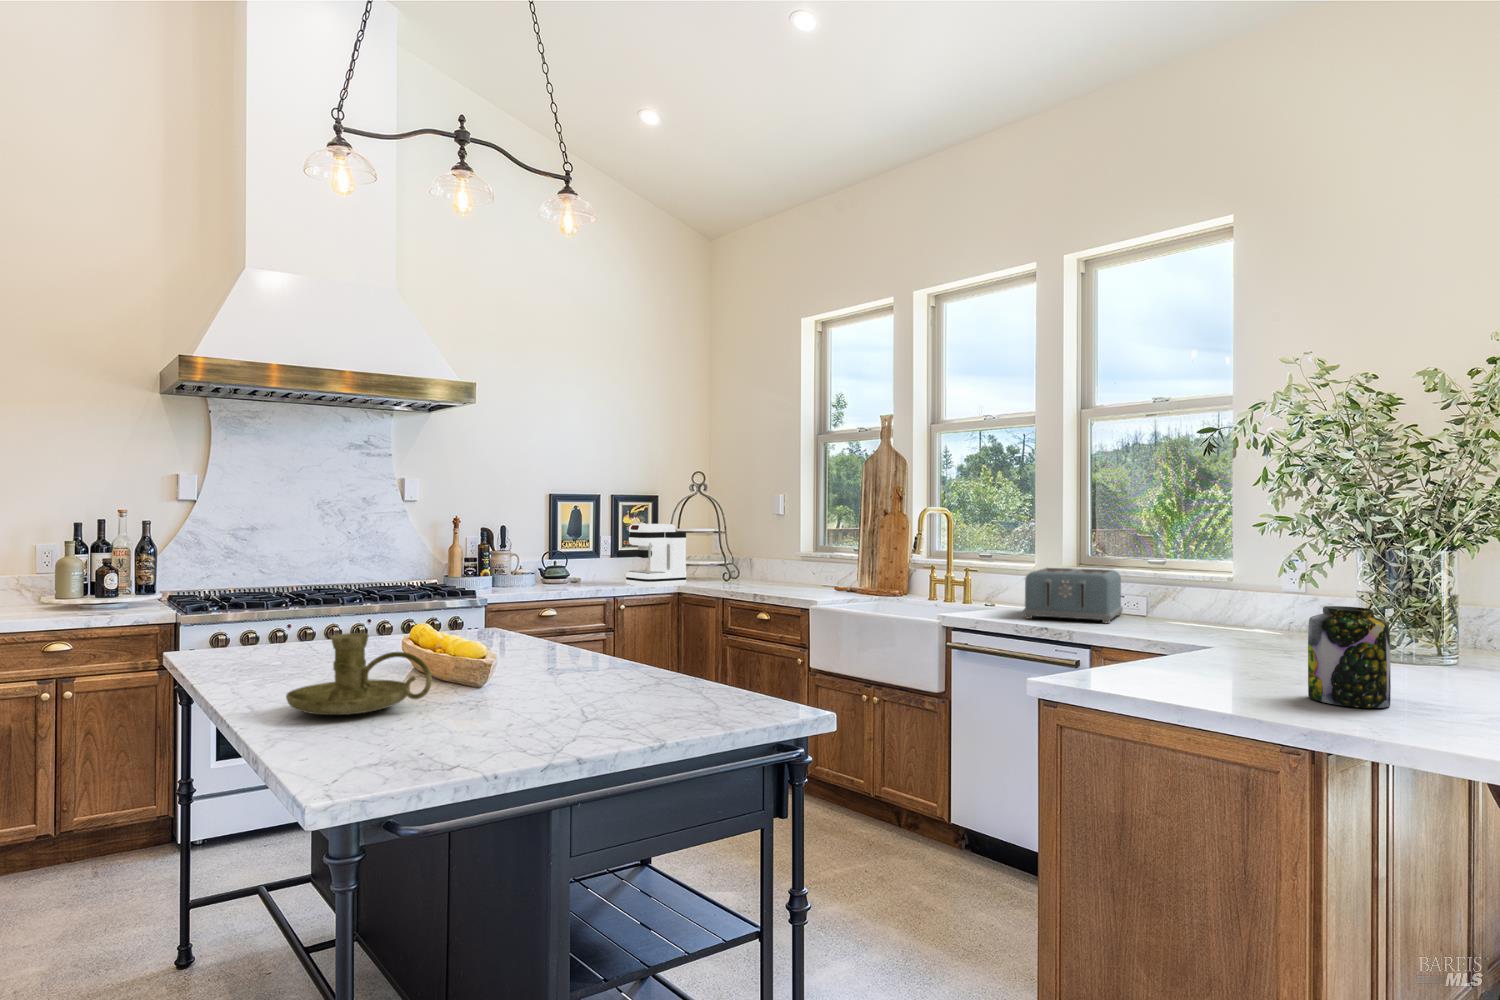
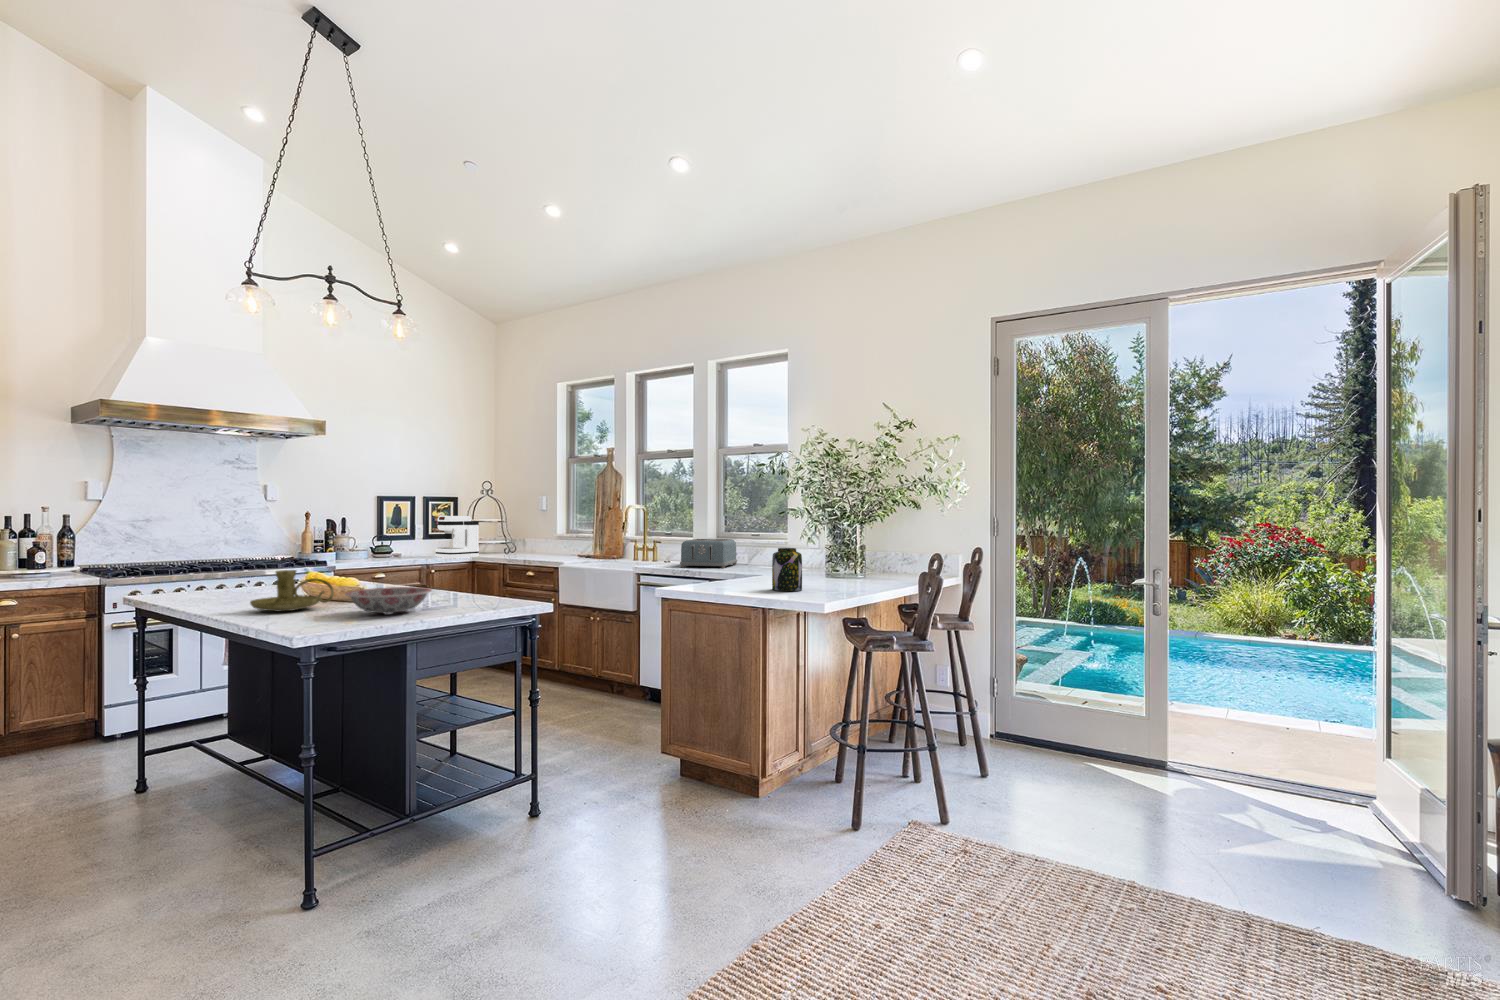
ceramic bowl: none [437,676,607,739] -> present [345,587,432,614]

